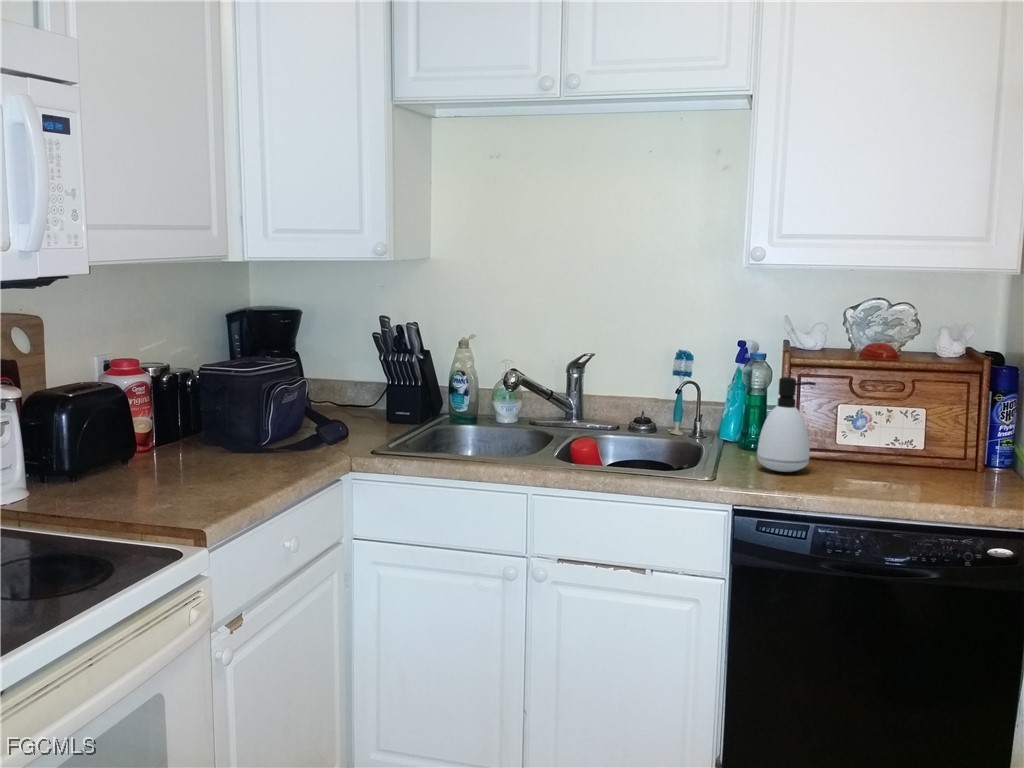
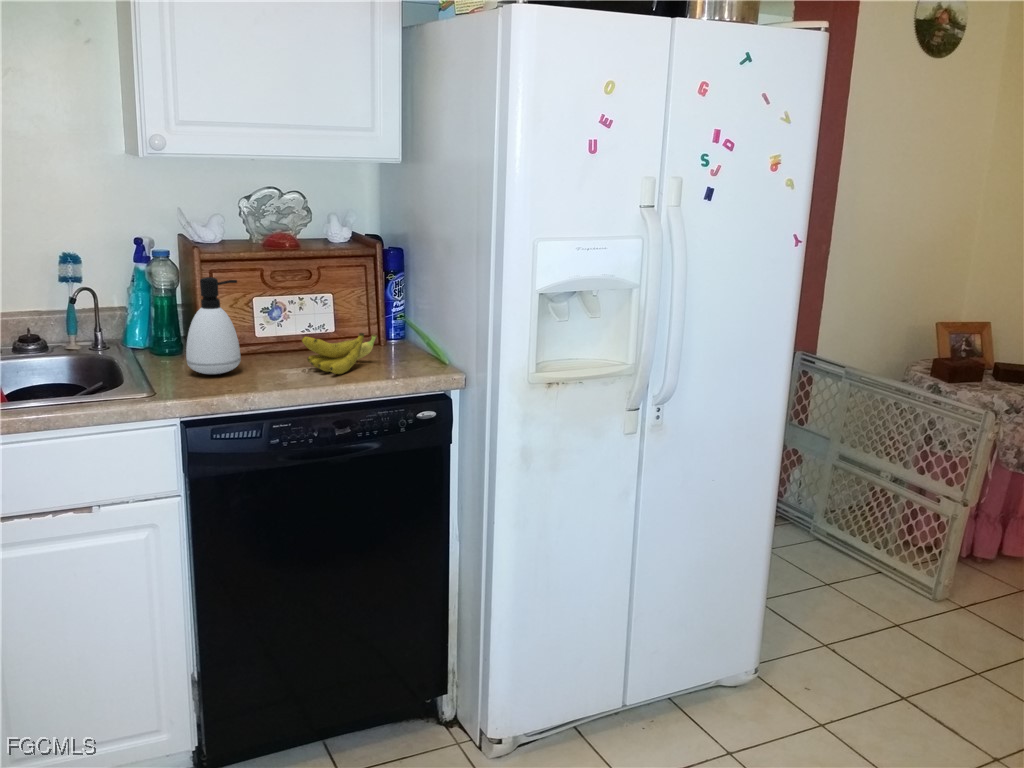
banana: none [873,447,961,492] -> present [302,333,377,374]

